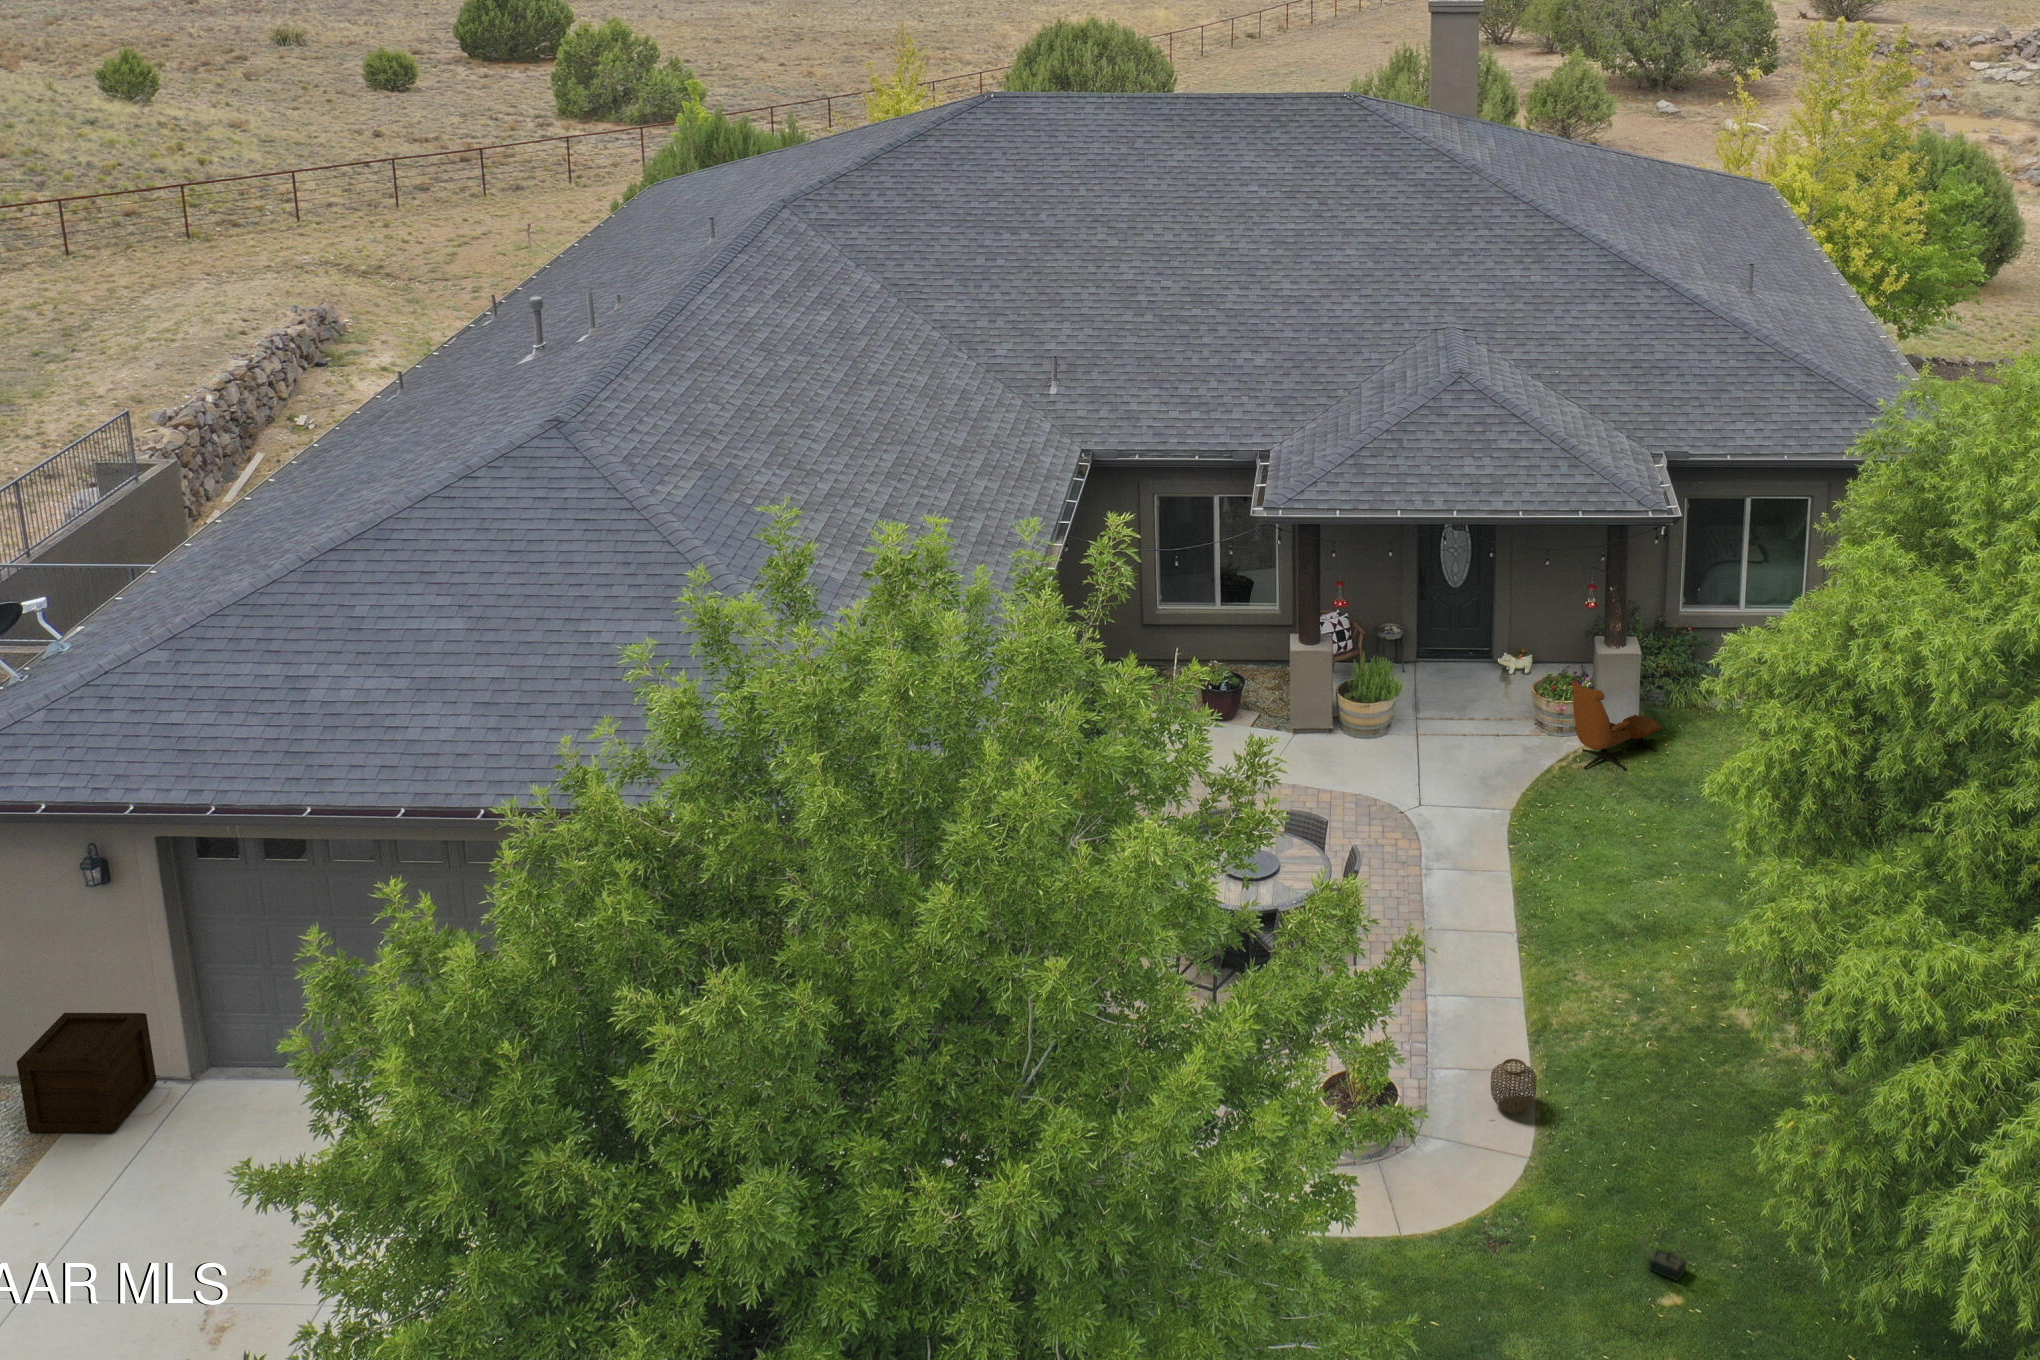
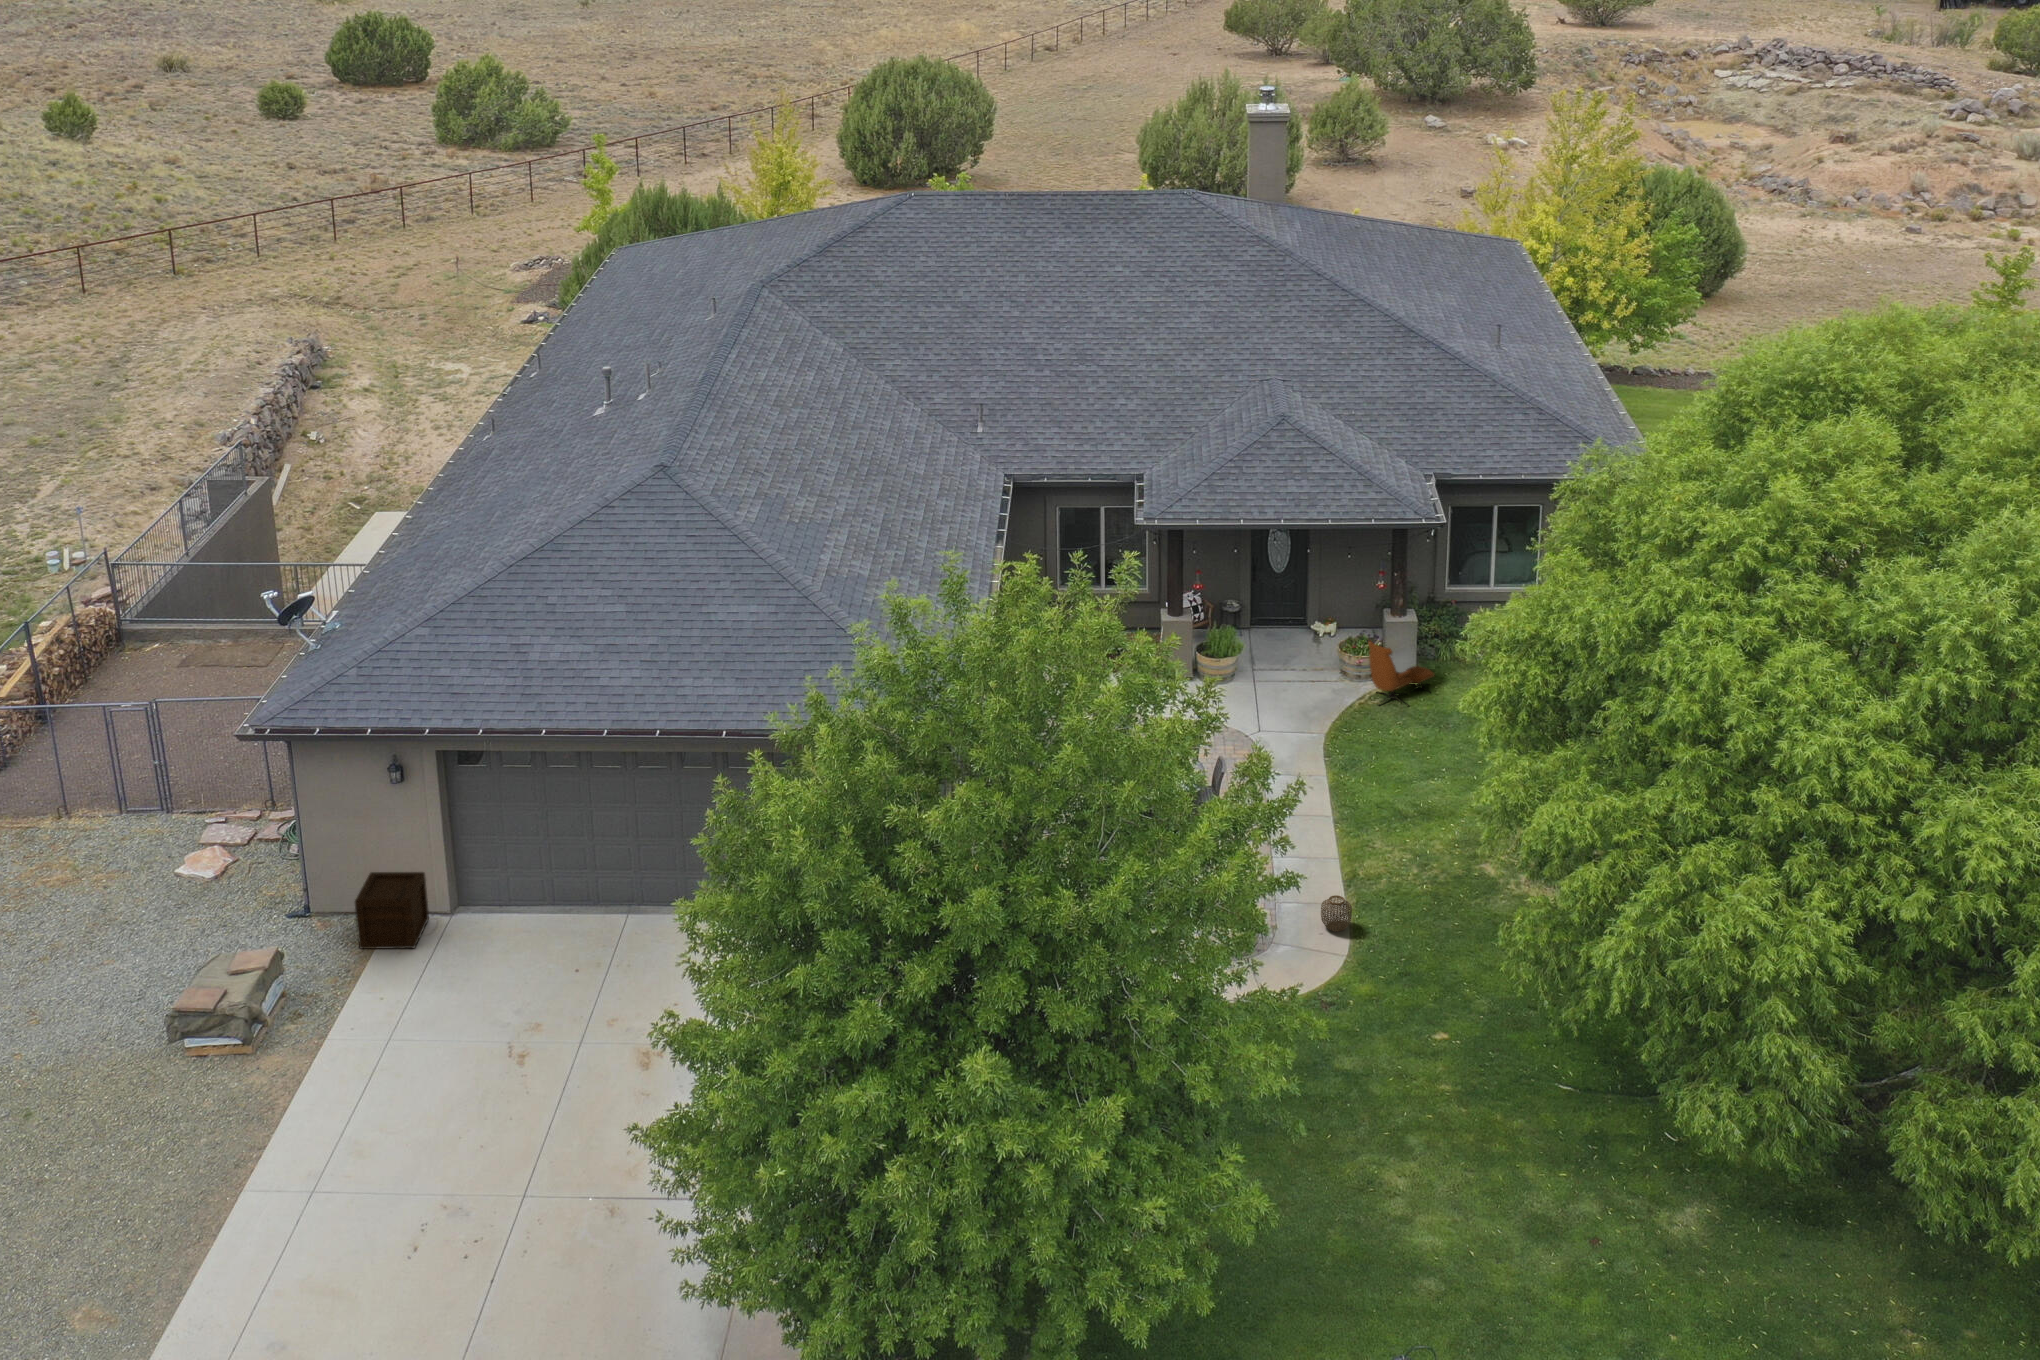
decorative plant: present [1642,1225,1690,1281] -> none [1423,987,1457,1025]

